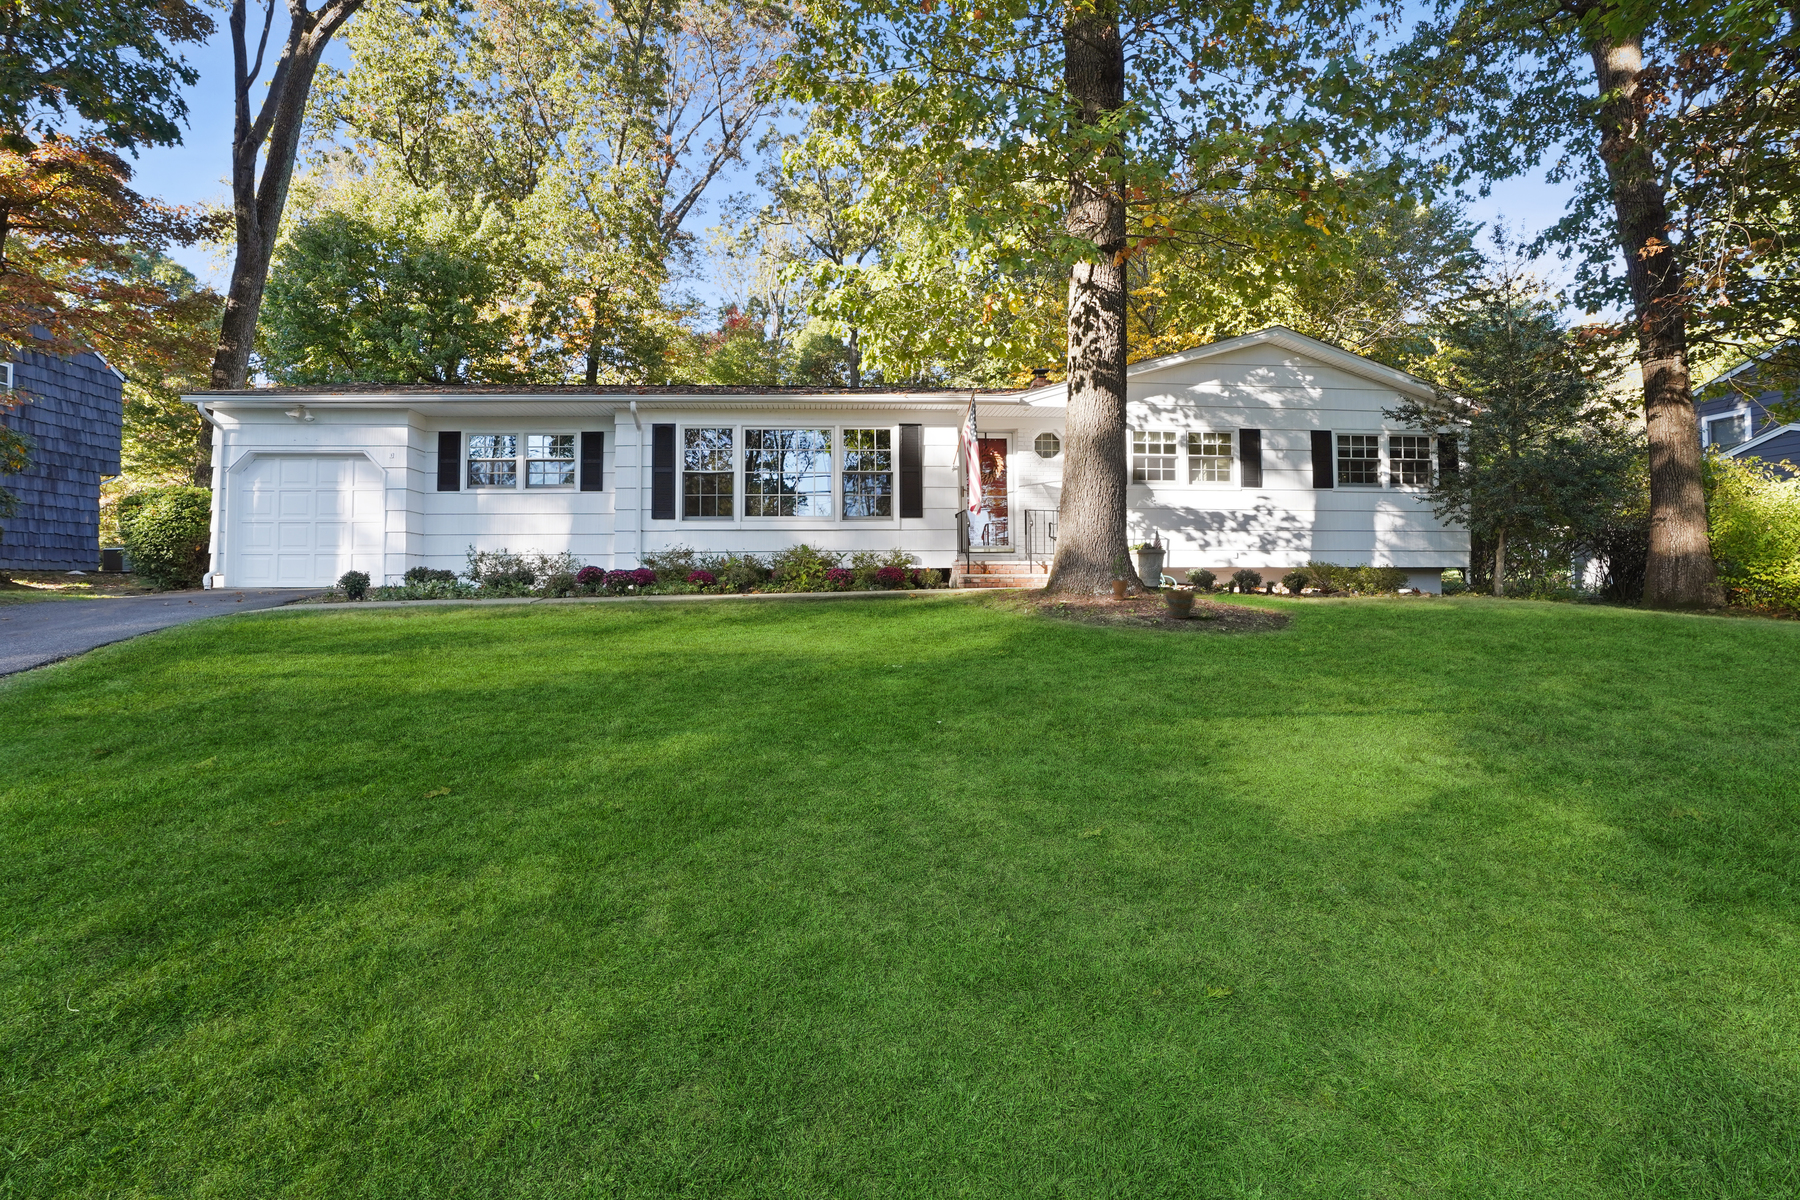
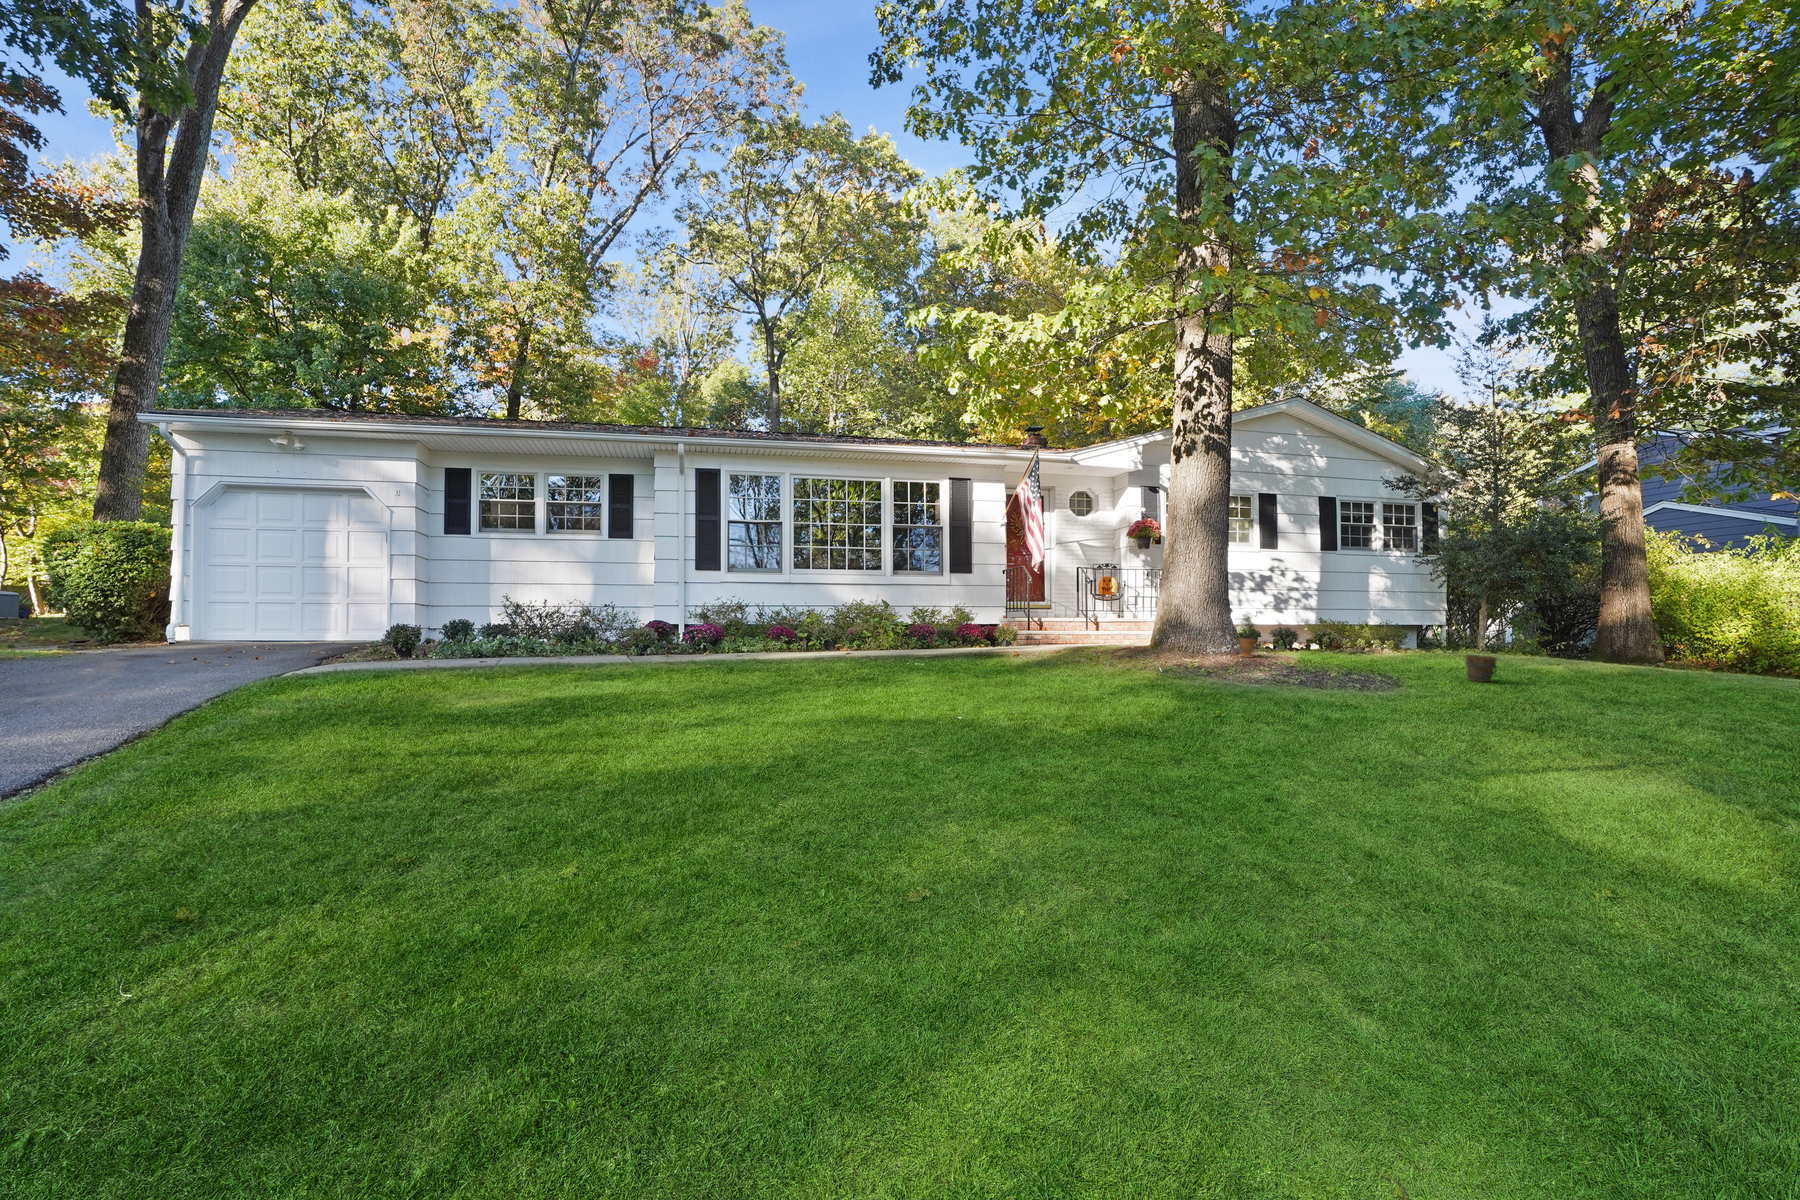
bucket: present [1165,590,1195,618] -> present [1465,655,1497,682]

